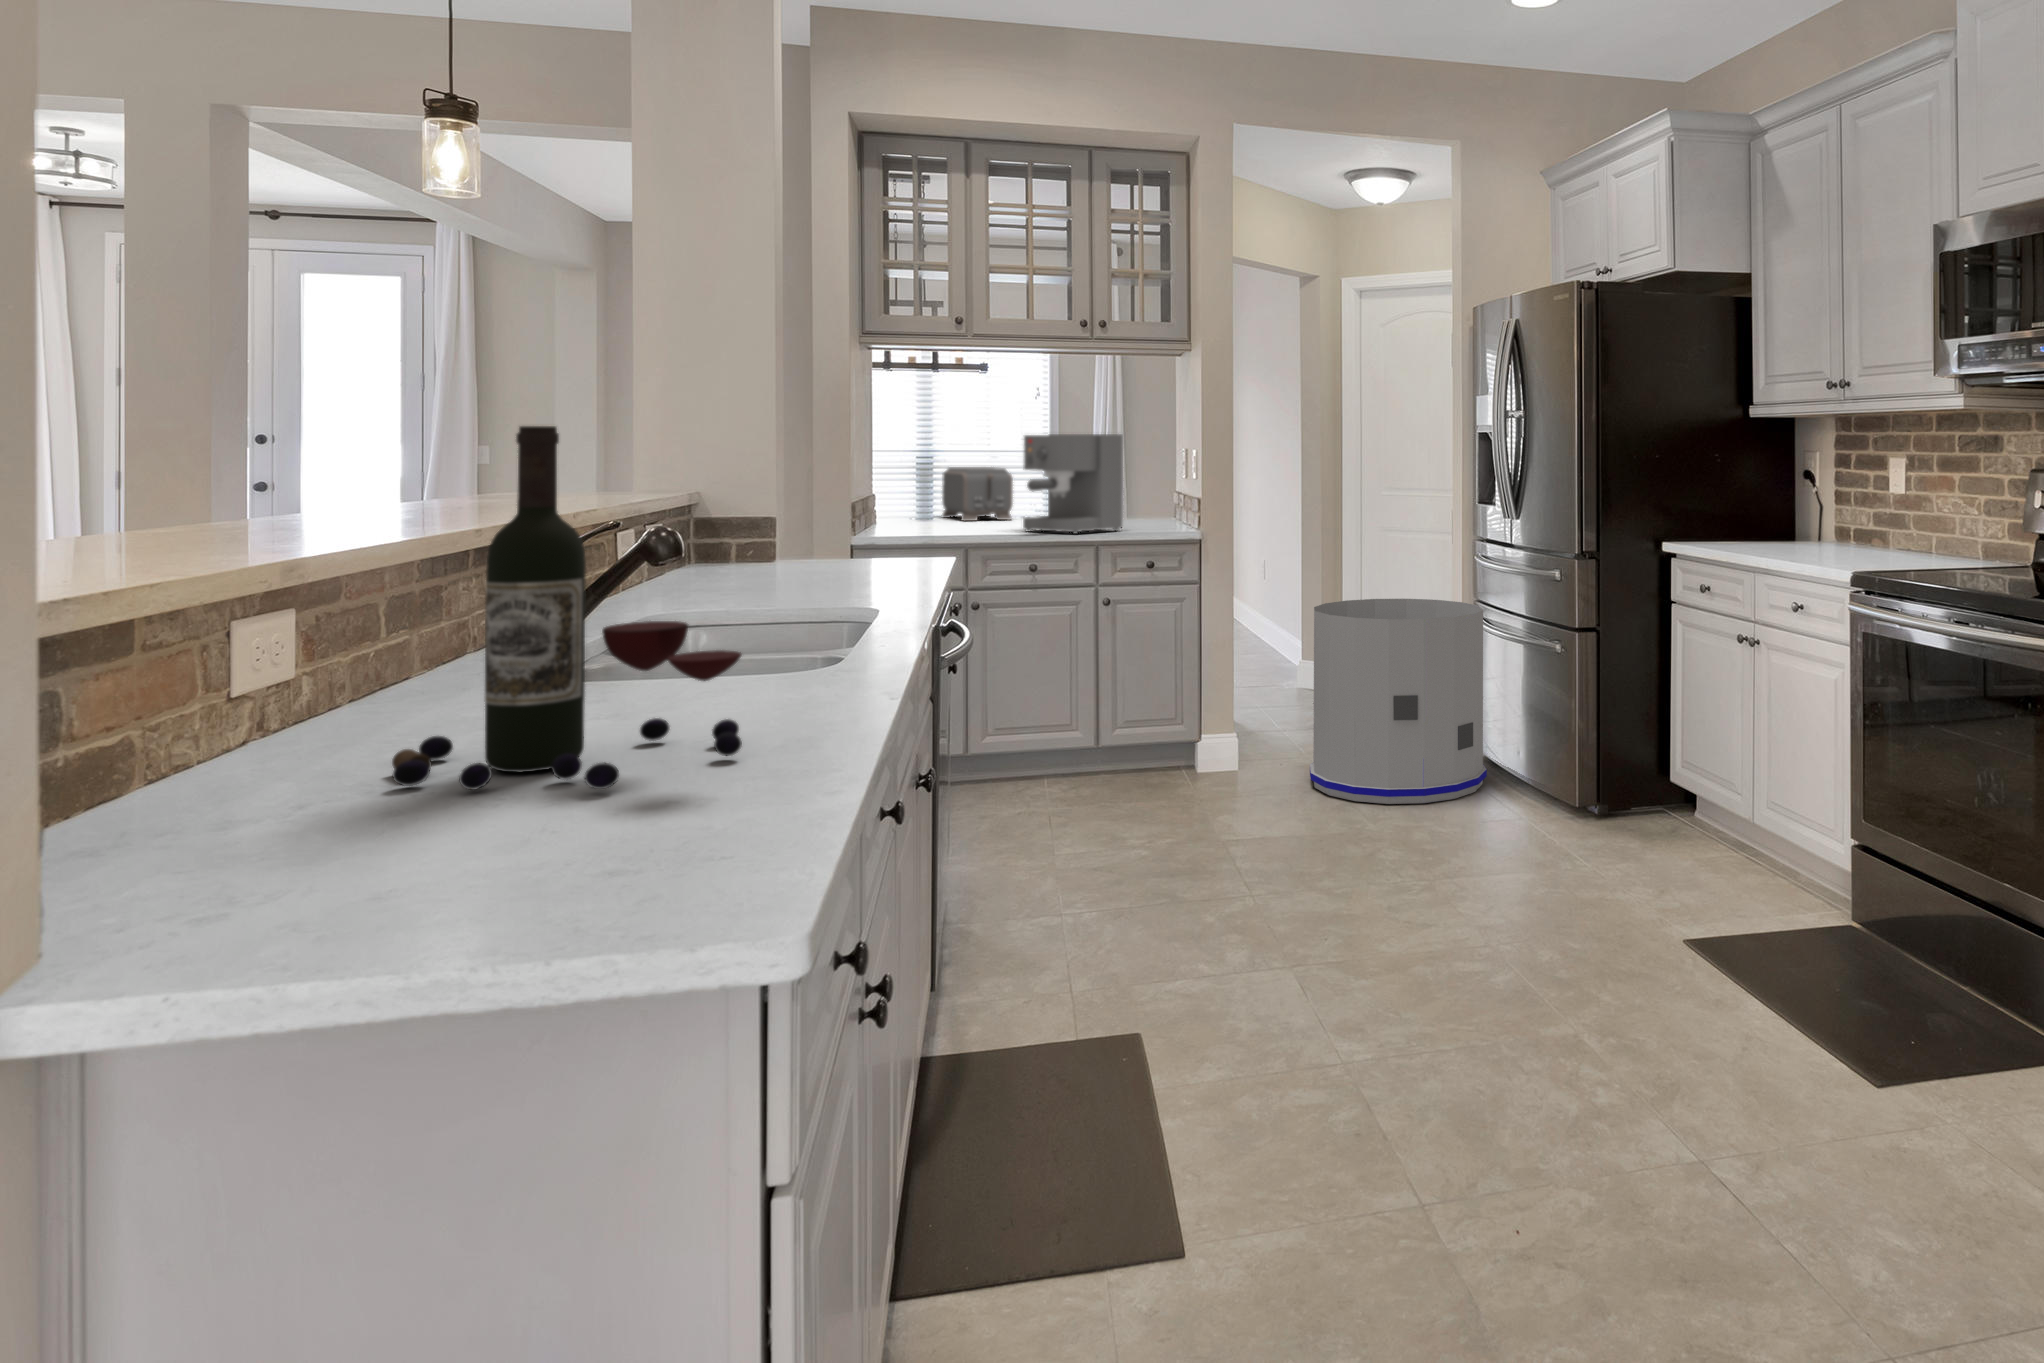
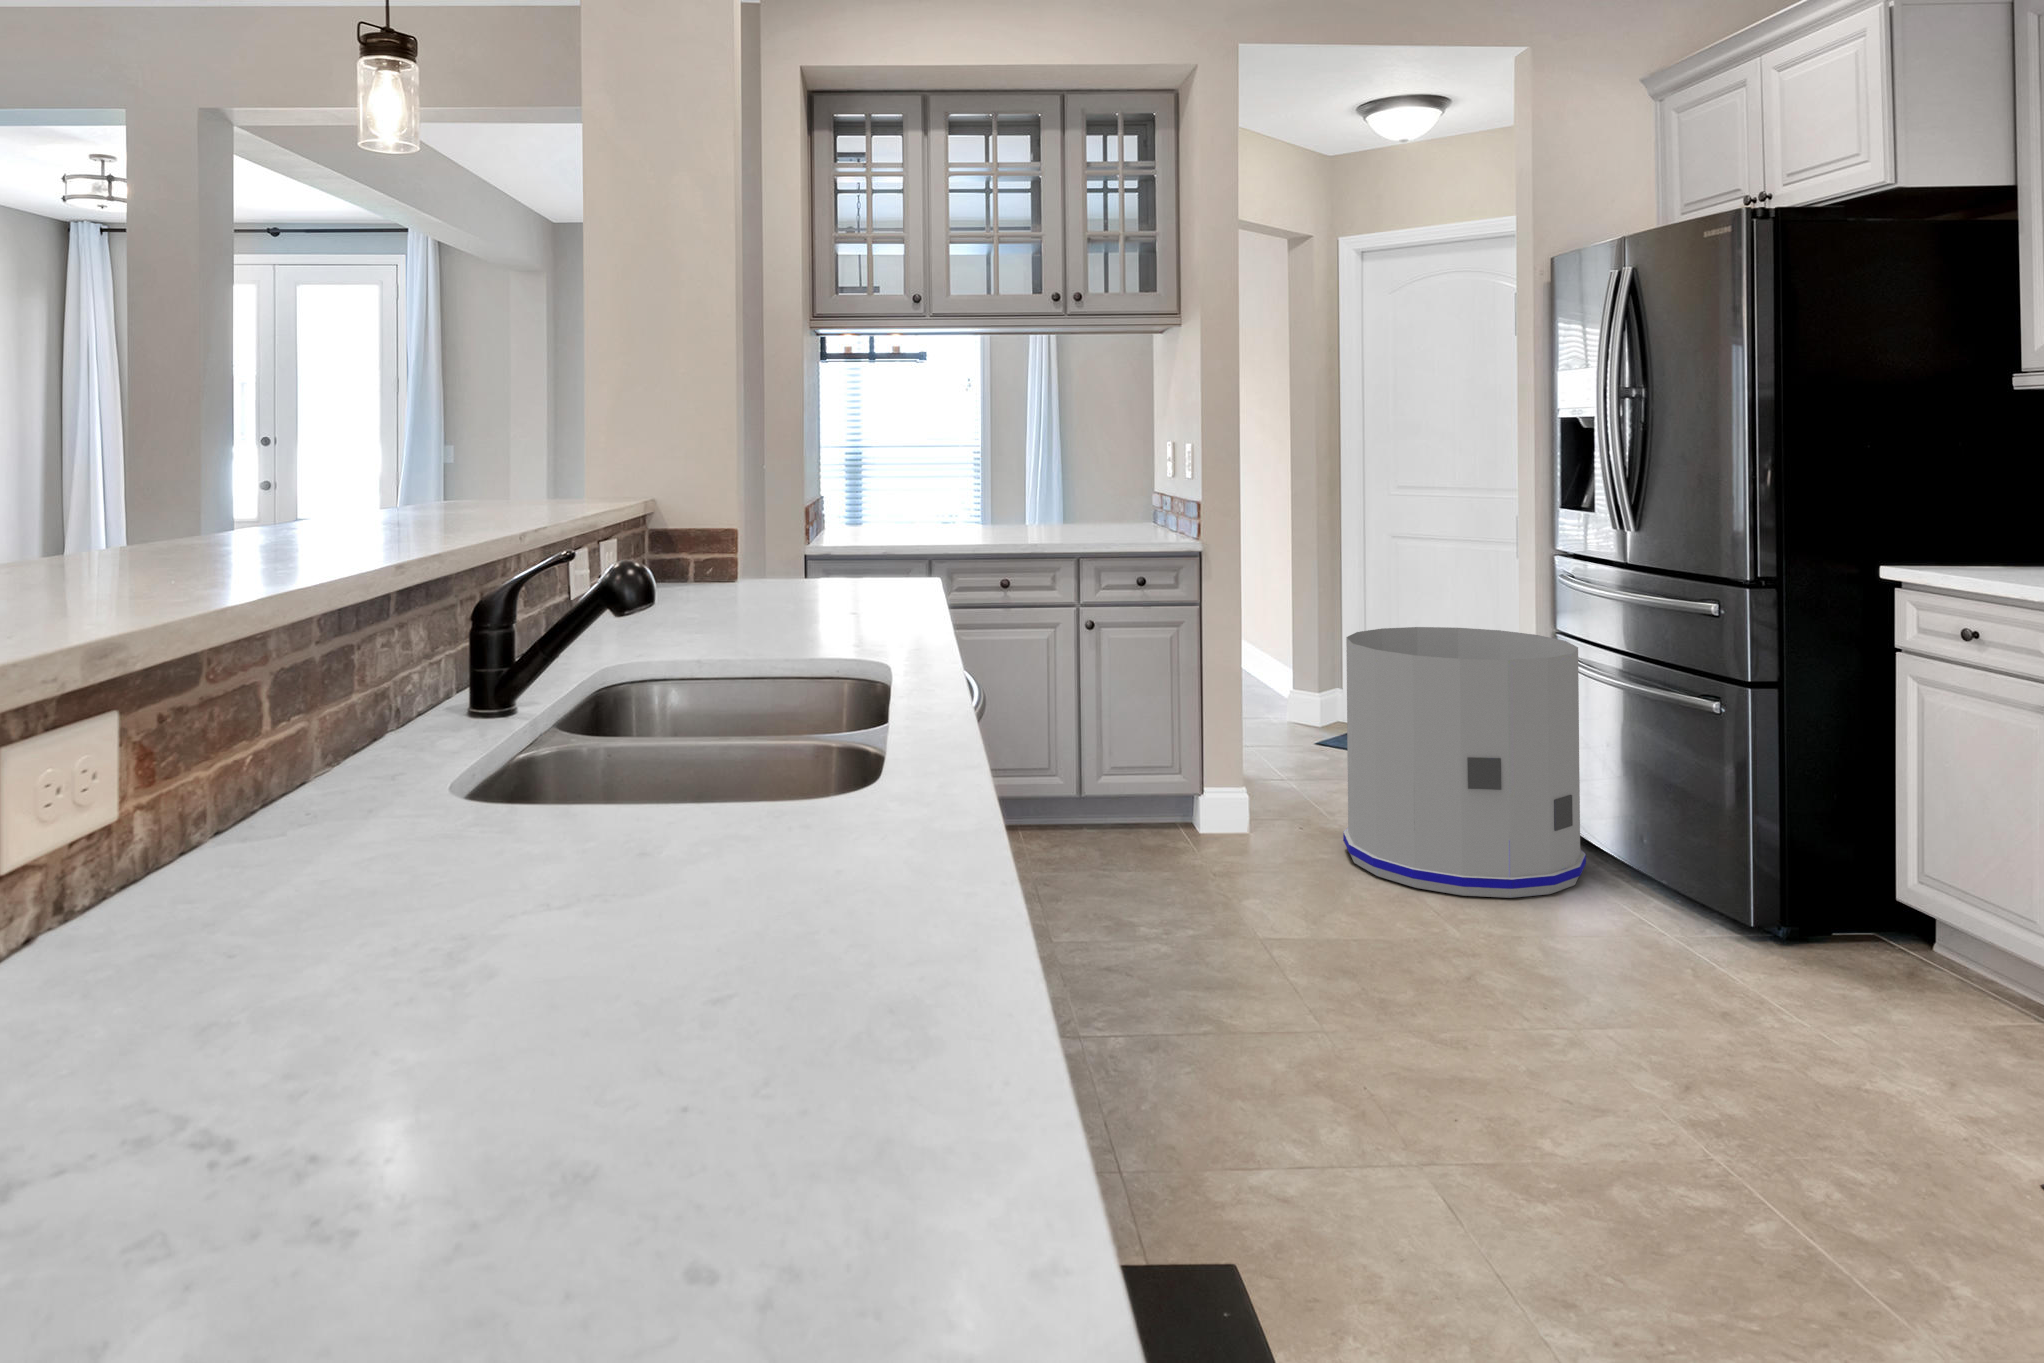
wine bottle: present [392,426,742,790] -> none [187,411,831,1184]
coffee maker: present [1023,434,1123,534] -> none [991,426,1105,544]
toaster: present [942,467,1013,521] -> none [892,465,971,526]

